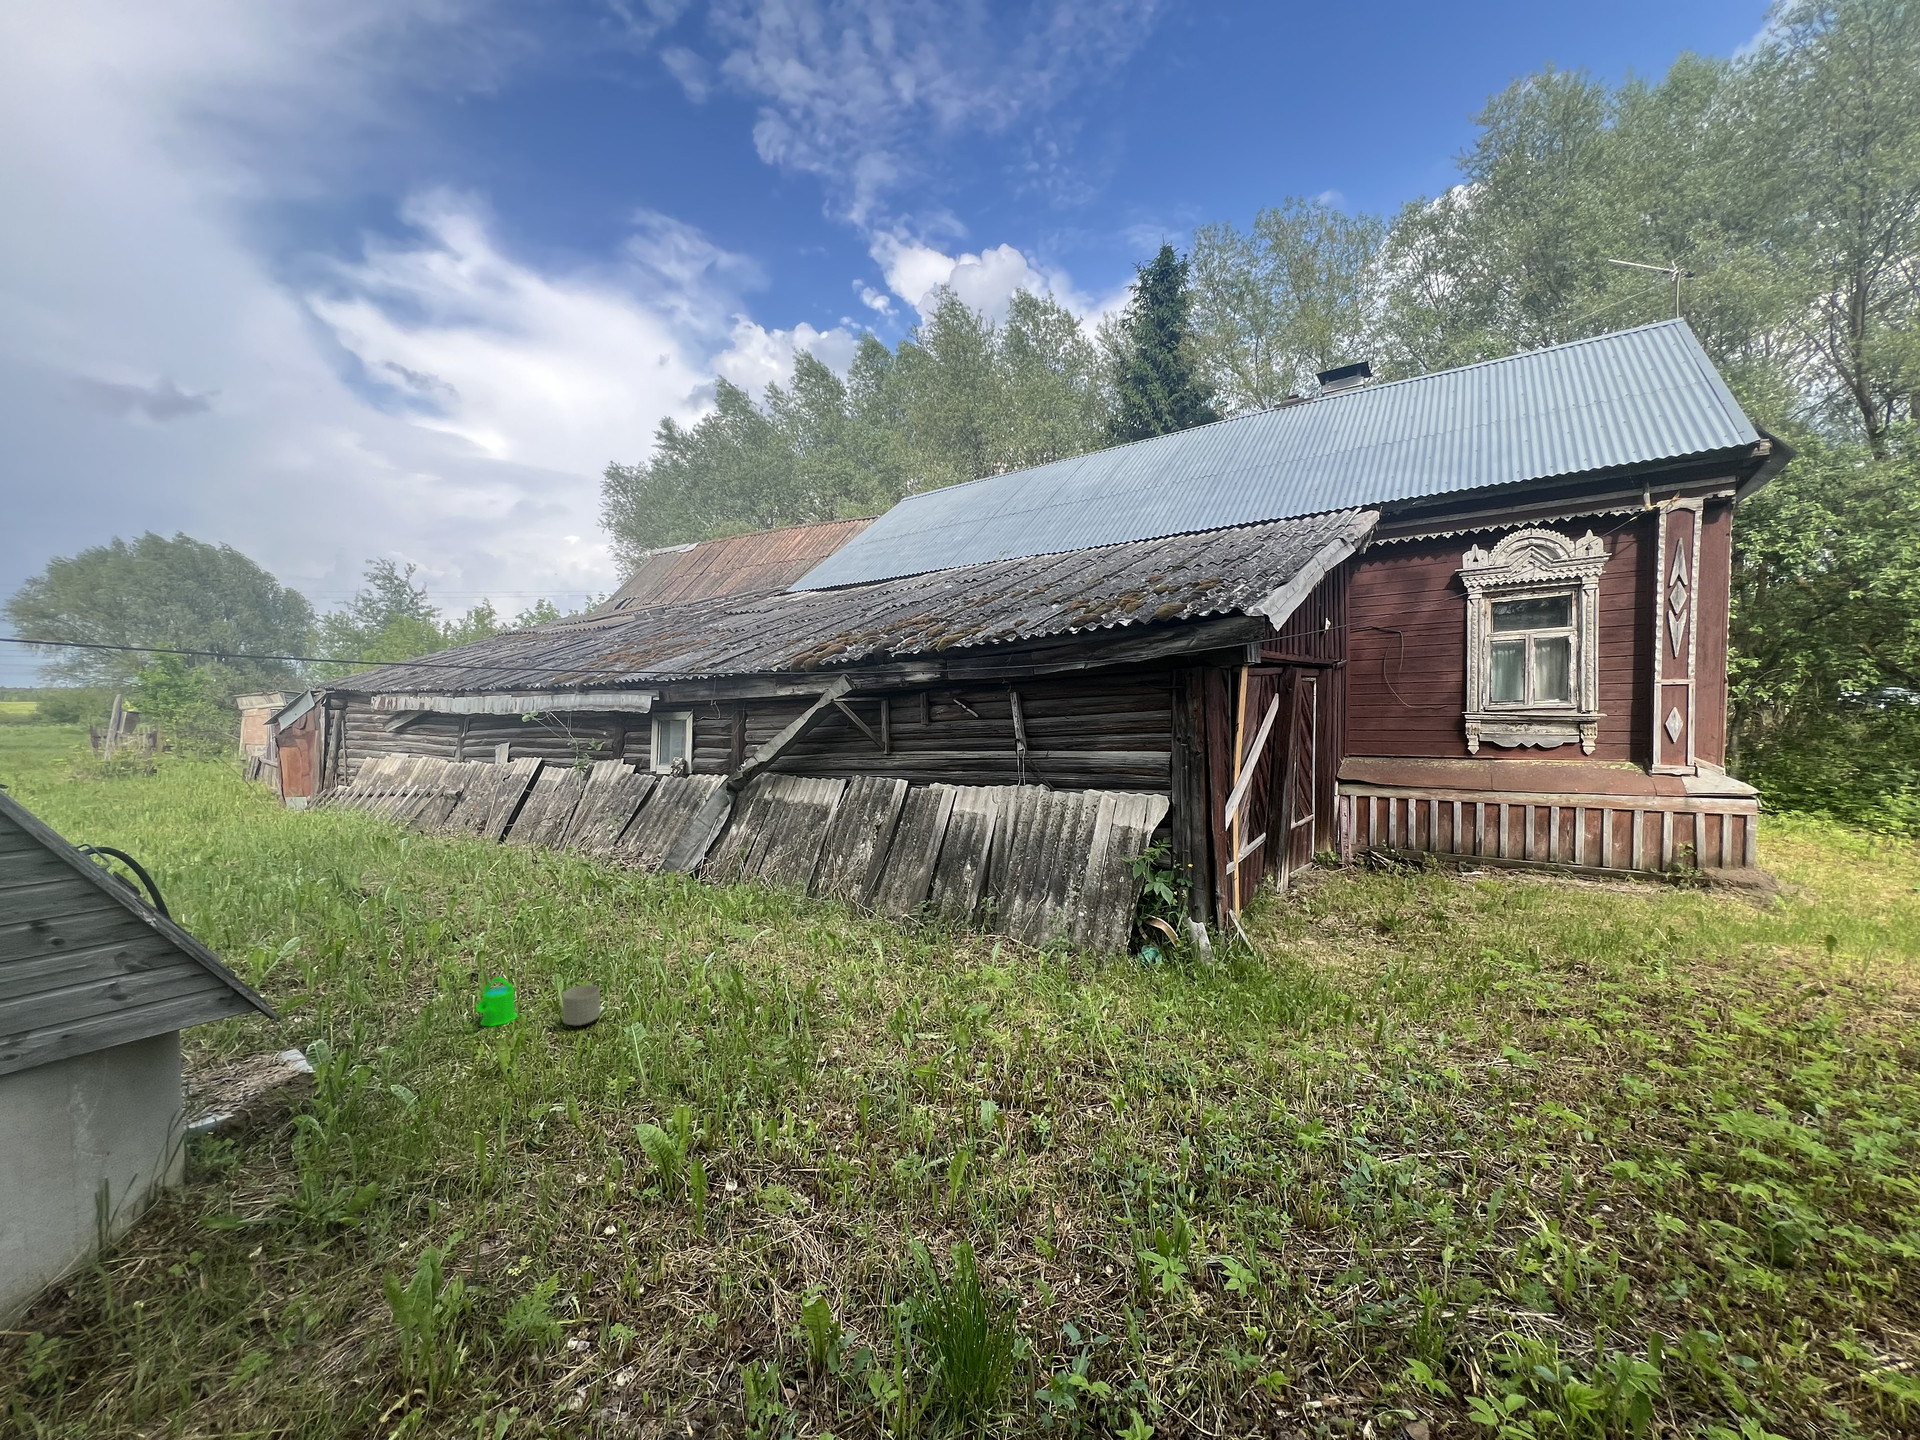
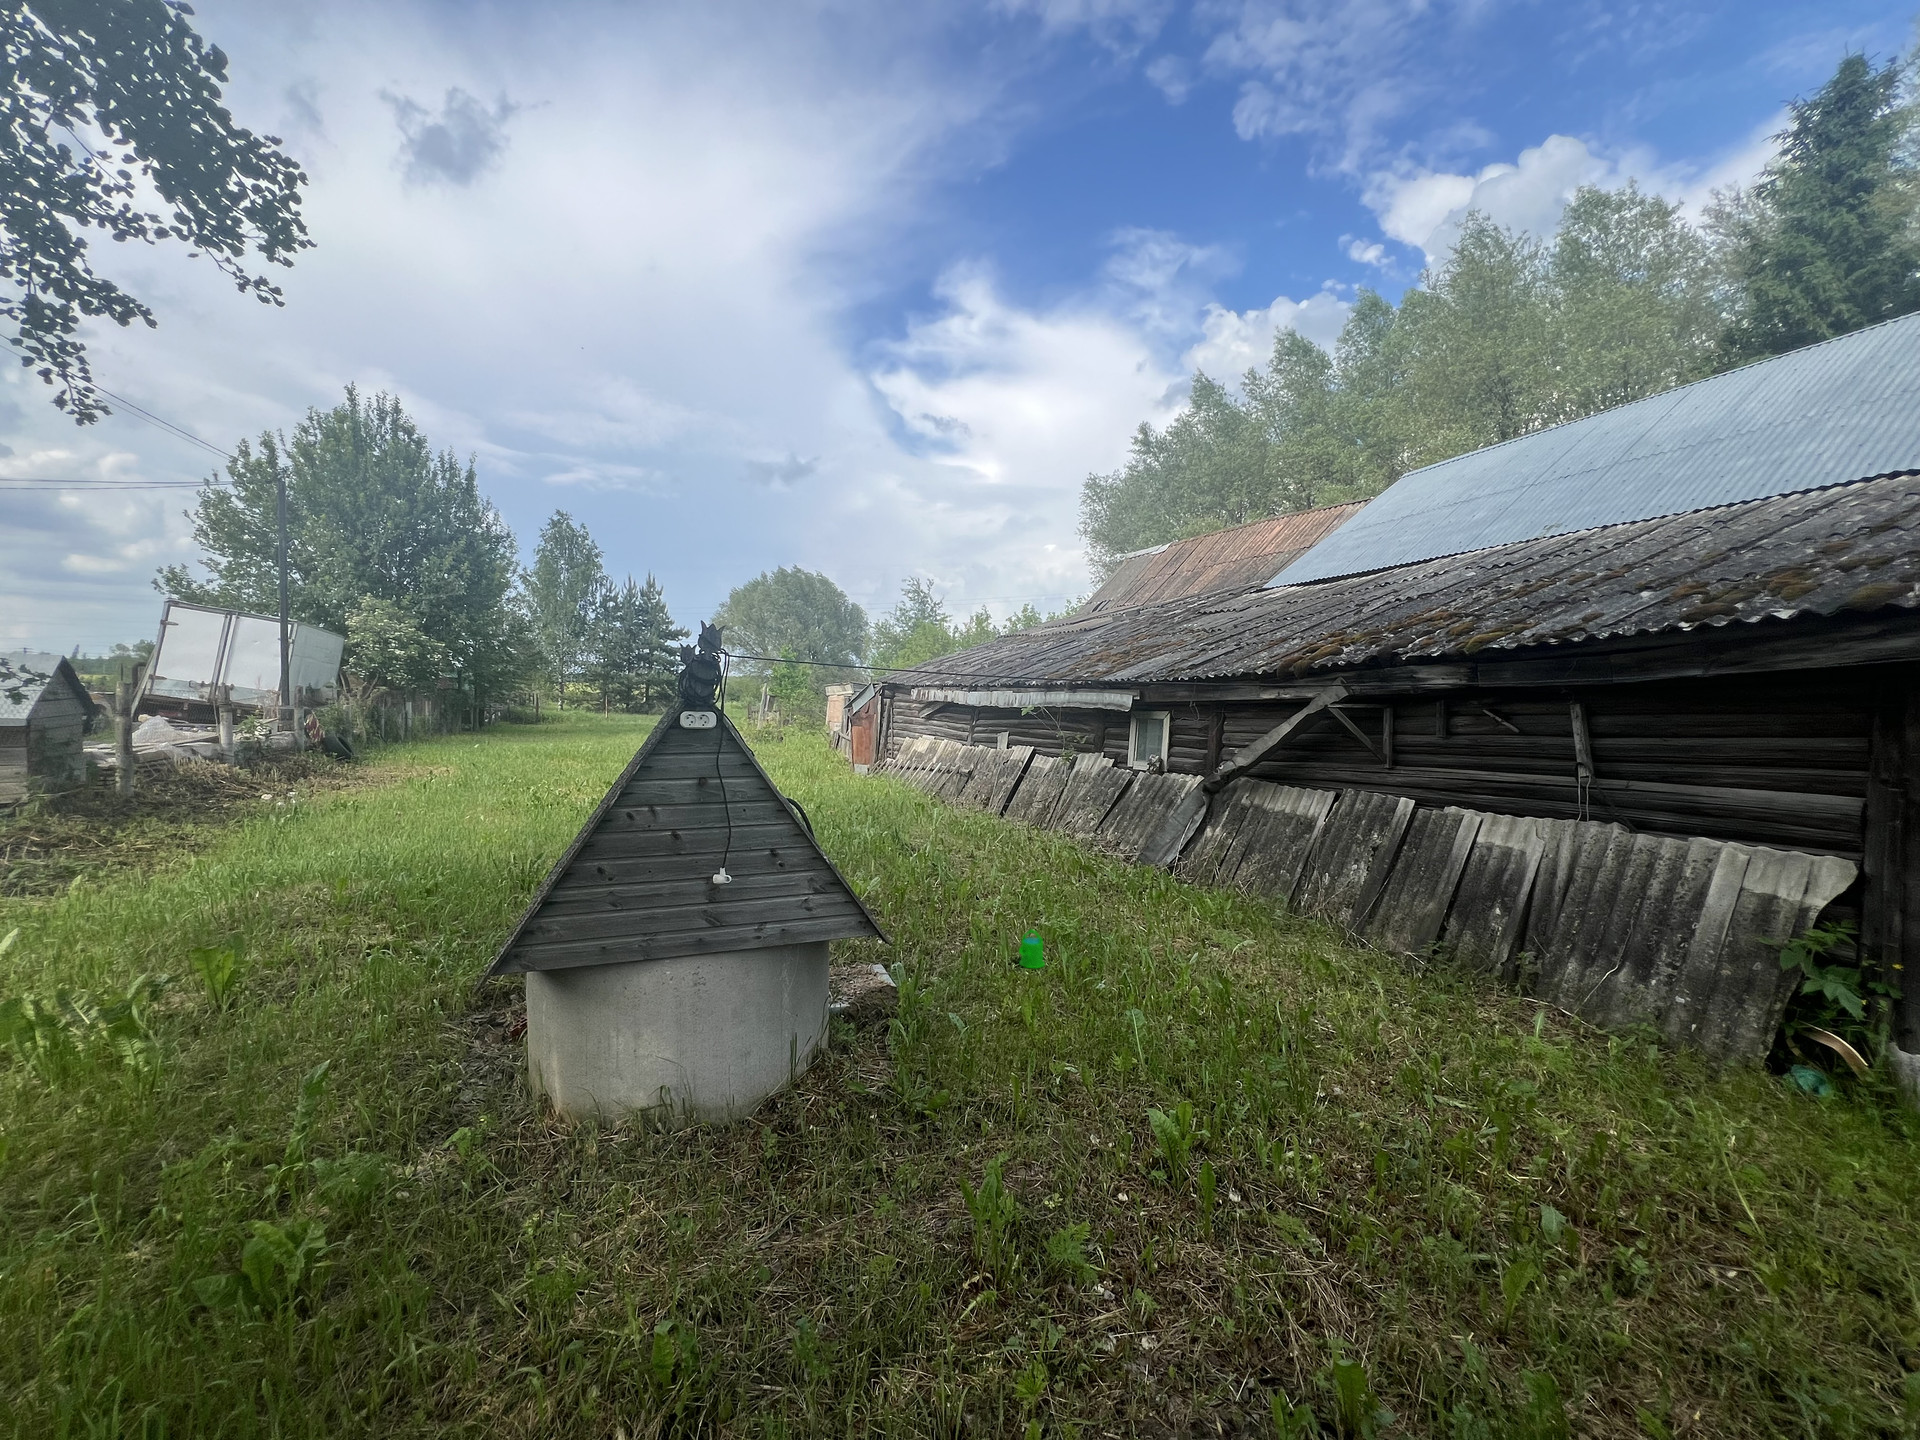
planter: present [562,985,600,1026] -> none [1081,951,1110,985]

